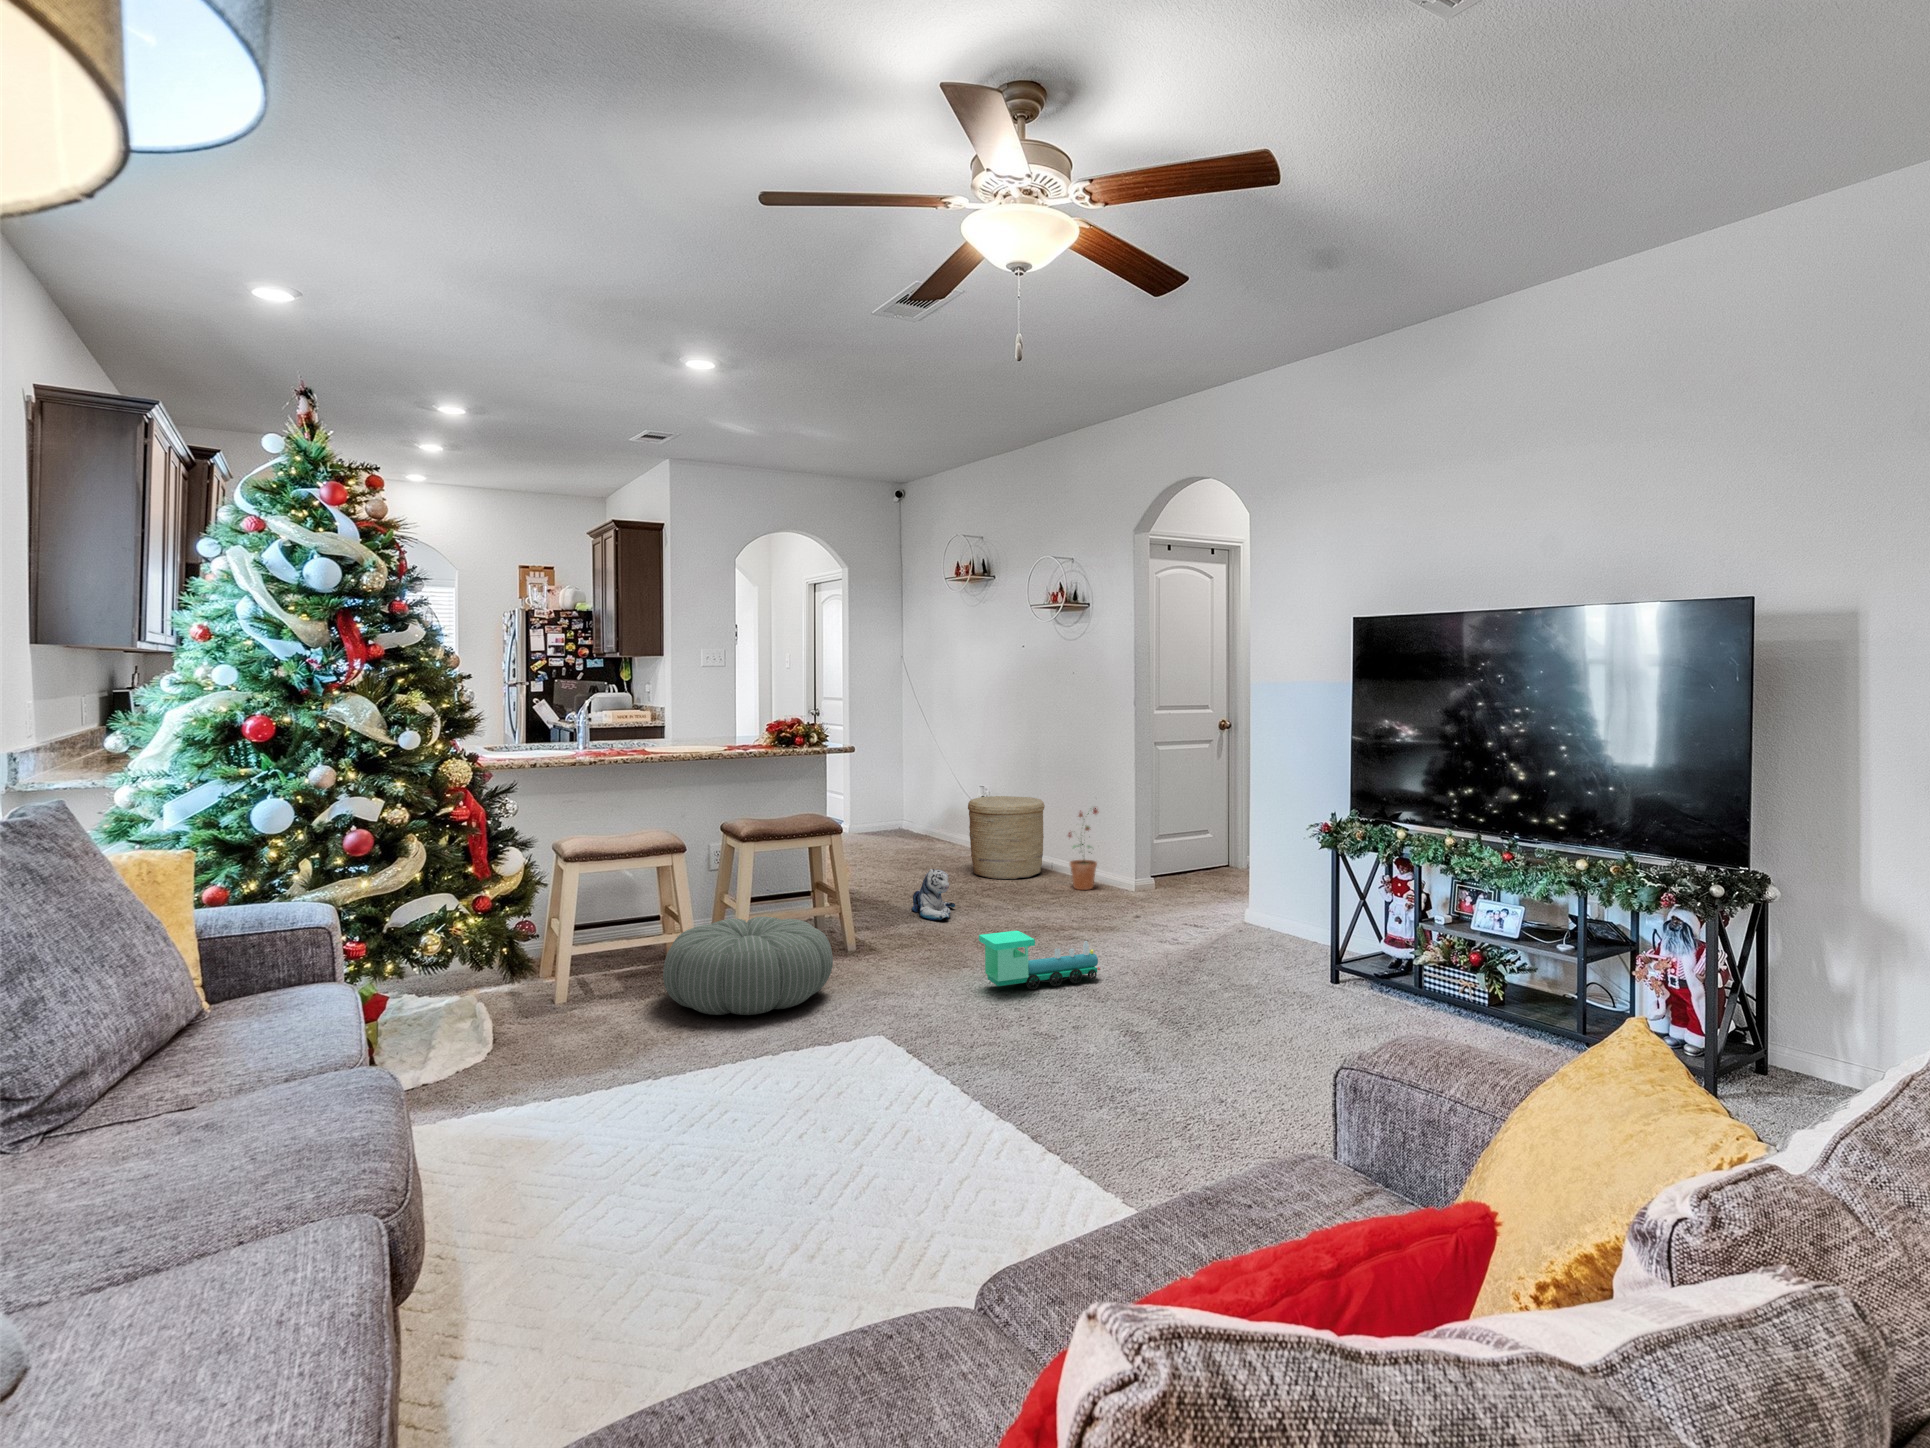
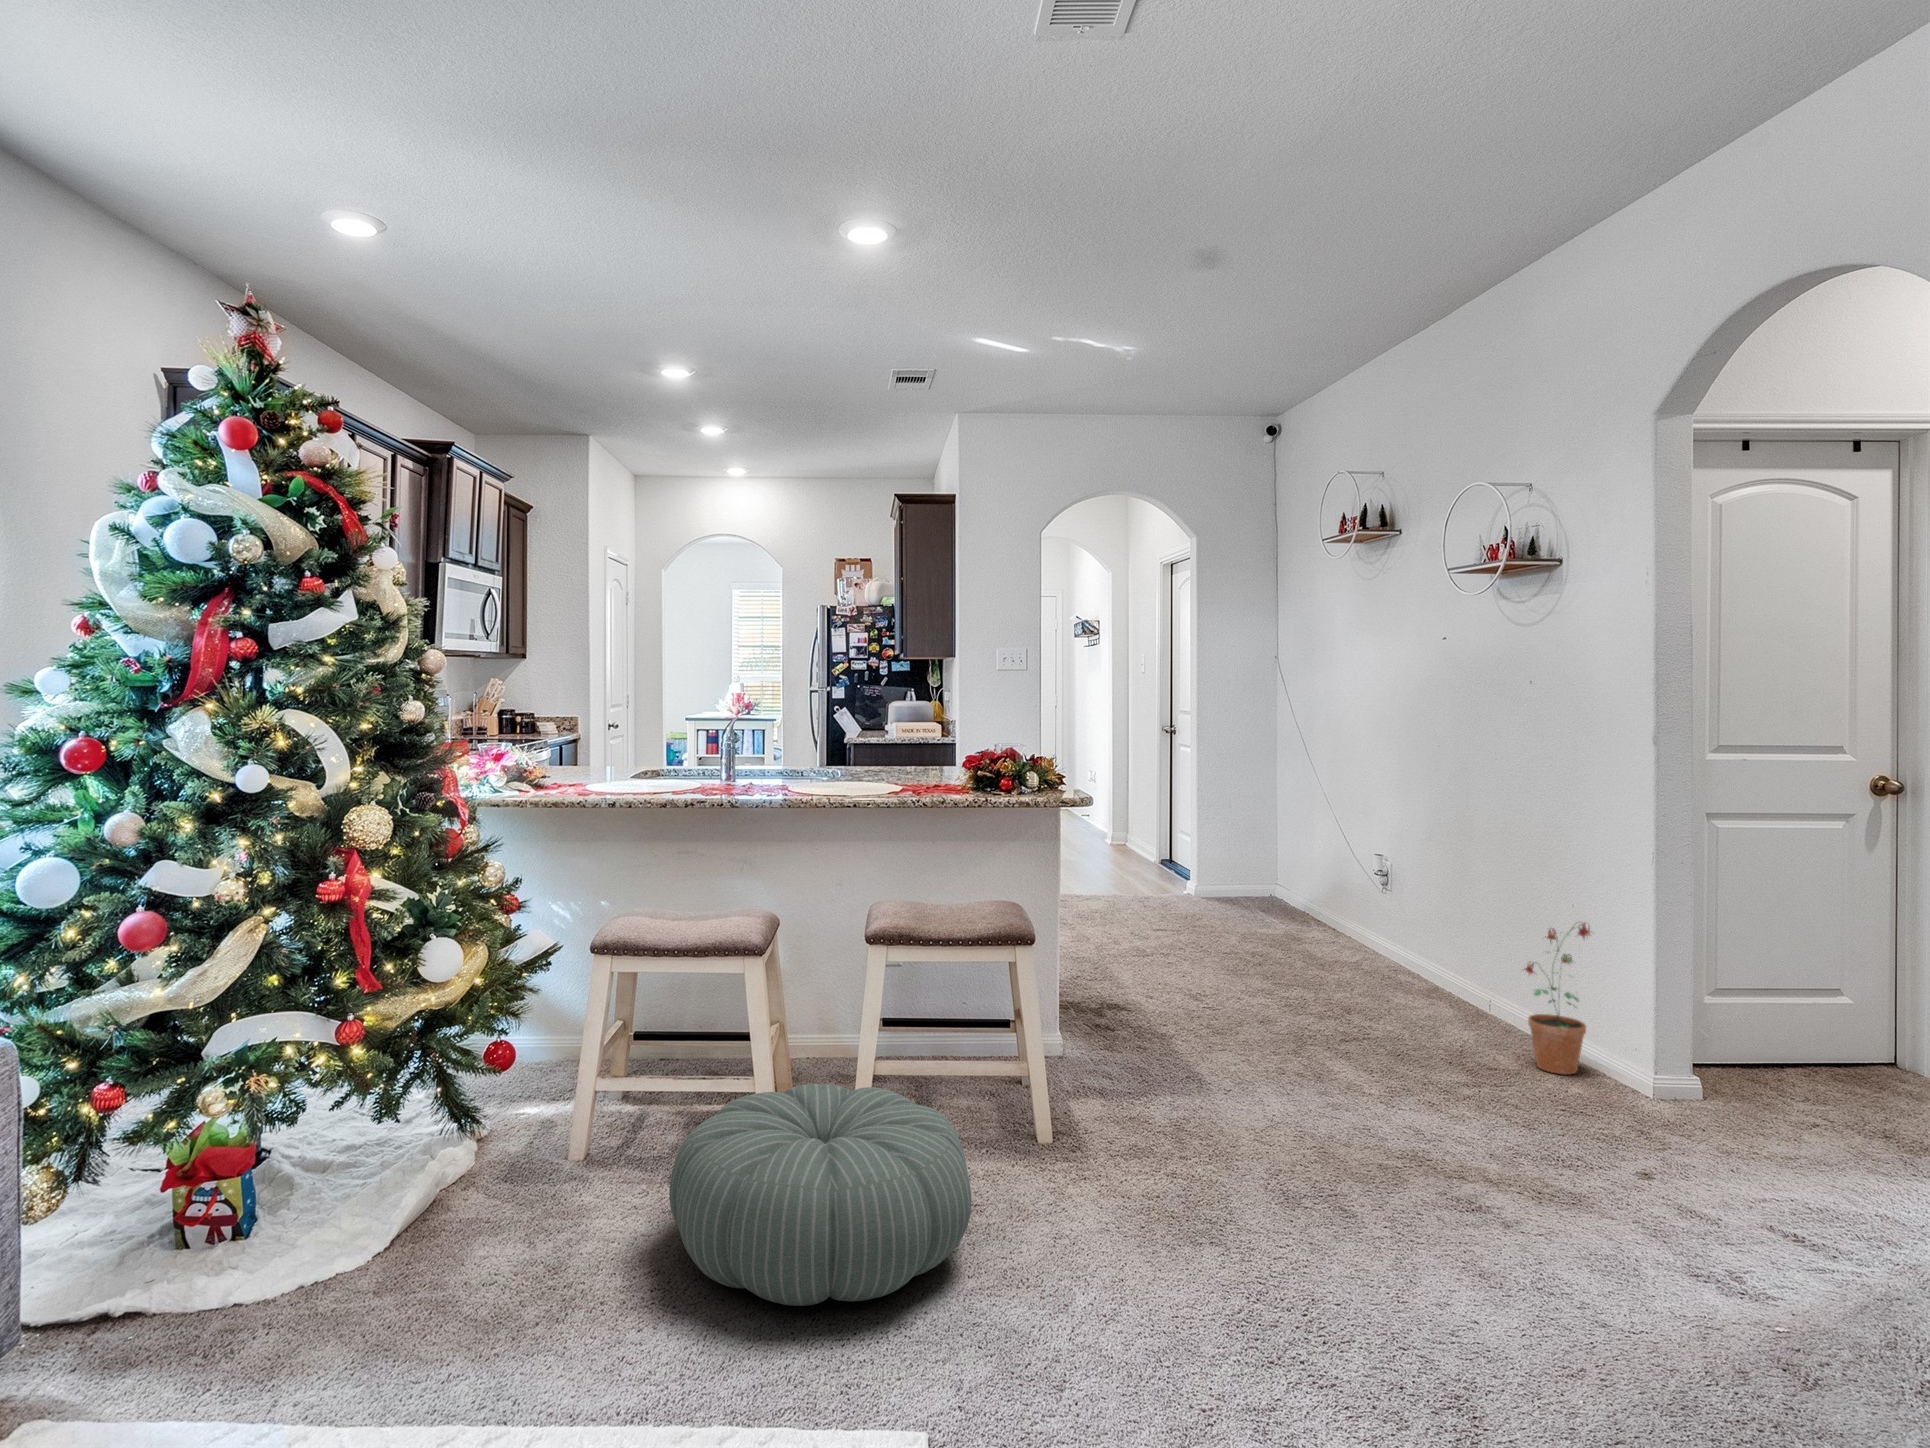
woven basket: present [968,796,1045,879] -> none [1345,879,1485,1027]
plush toy: present [911,869,955,920] -> none [1215,1009,1295,1106]
toy train: present [979,930,1100,989] -> none [1271,1216,1574,1382]

